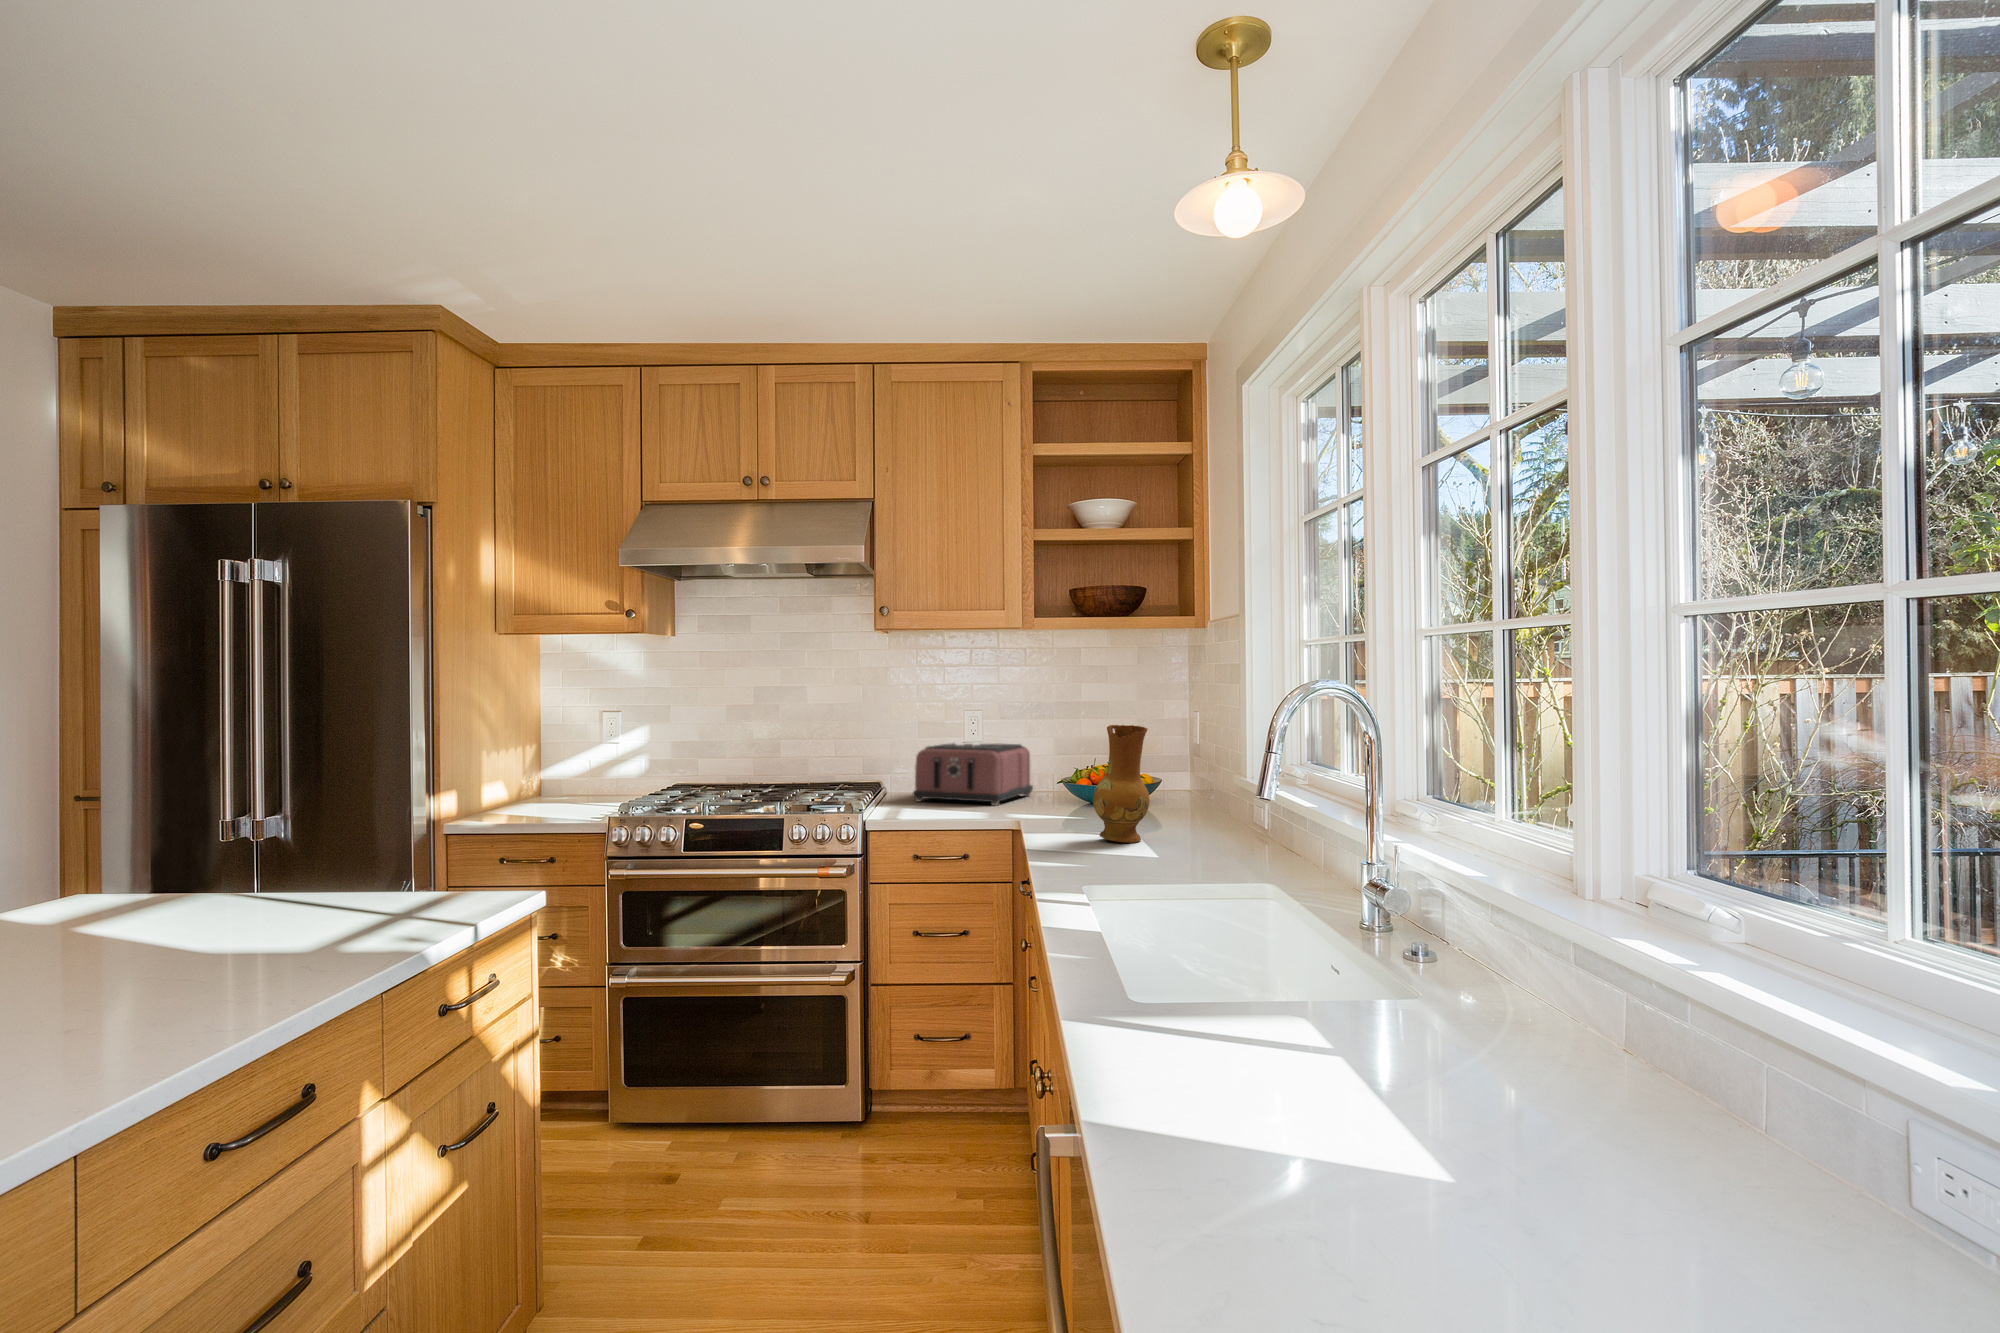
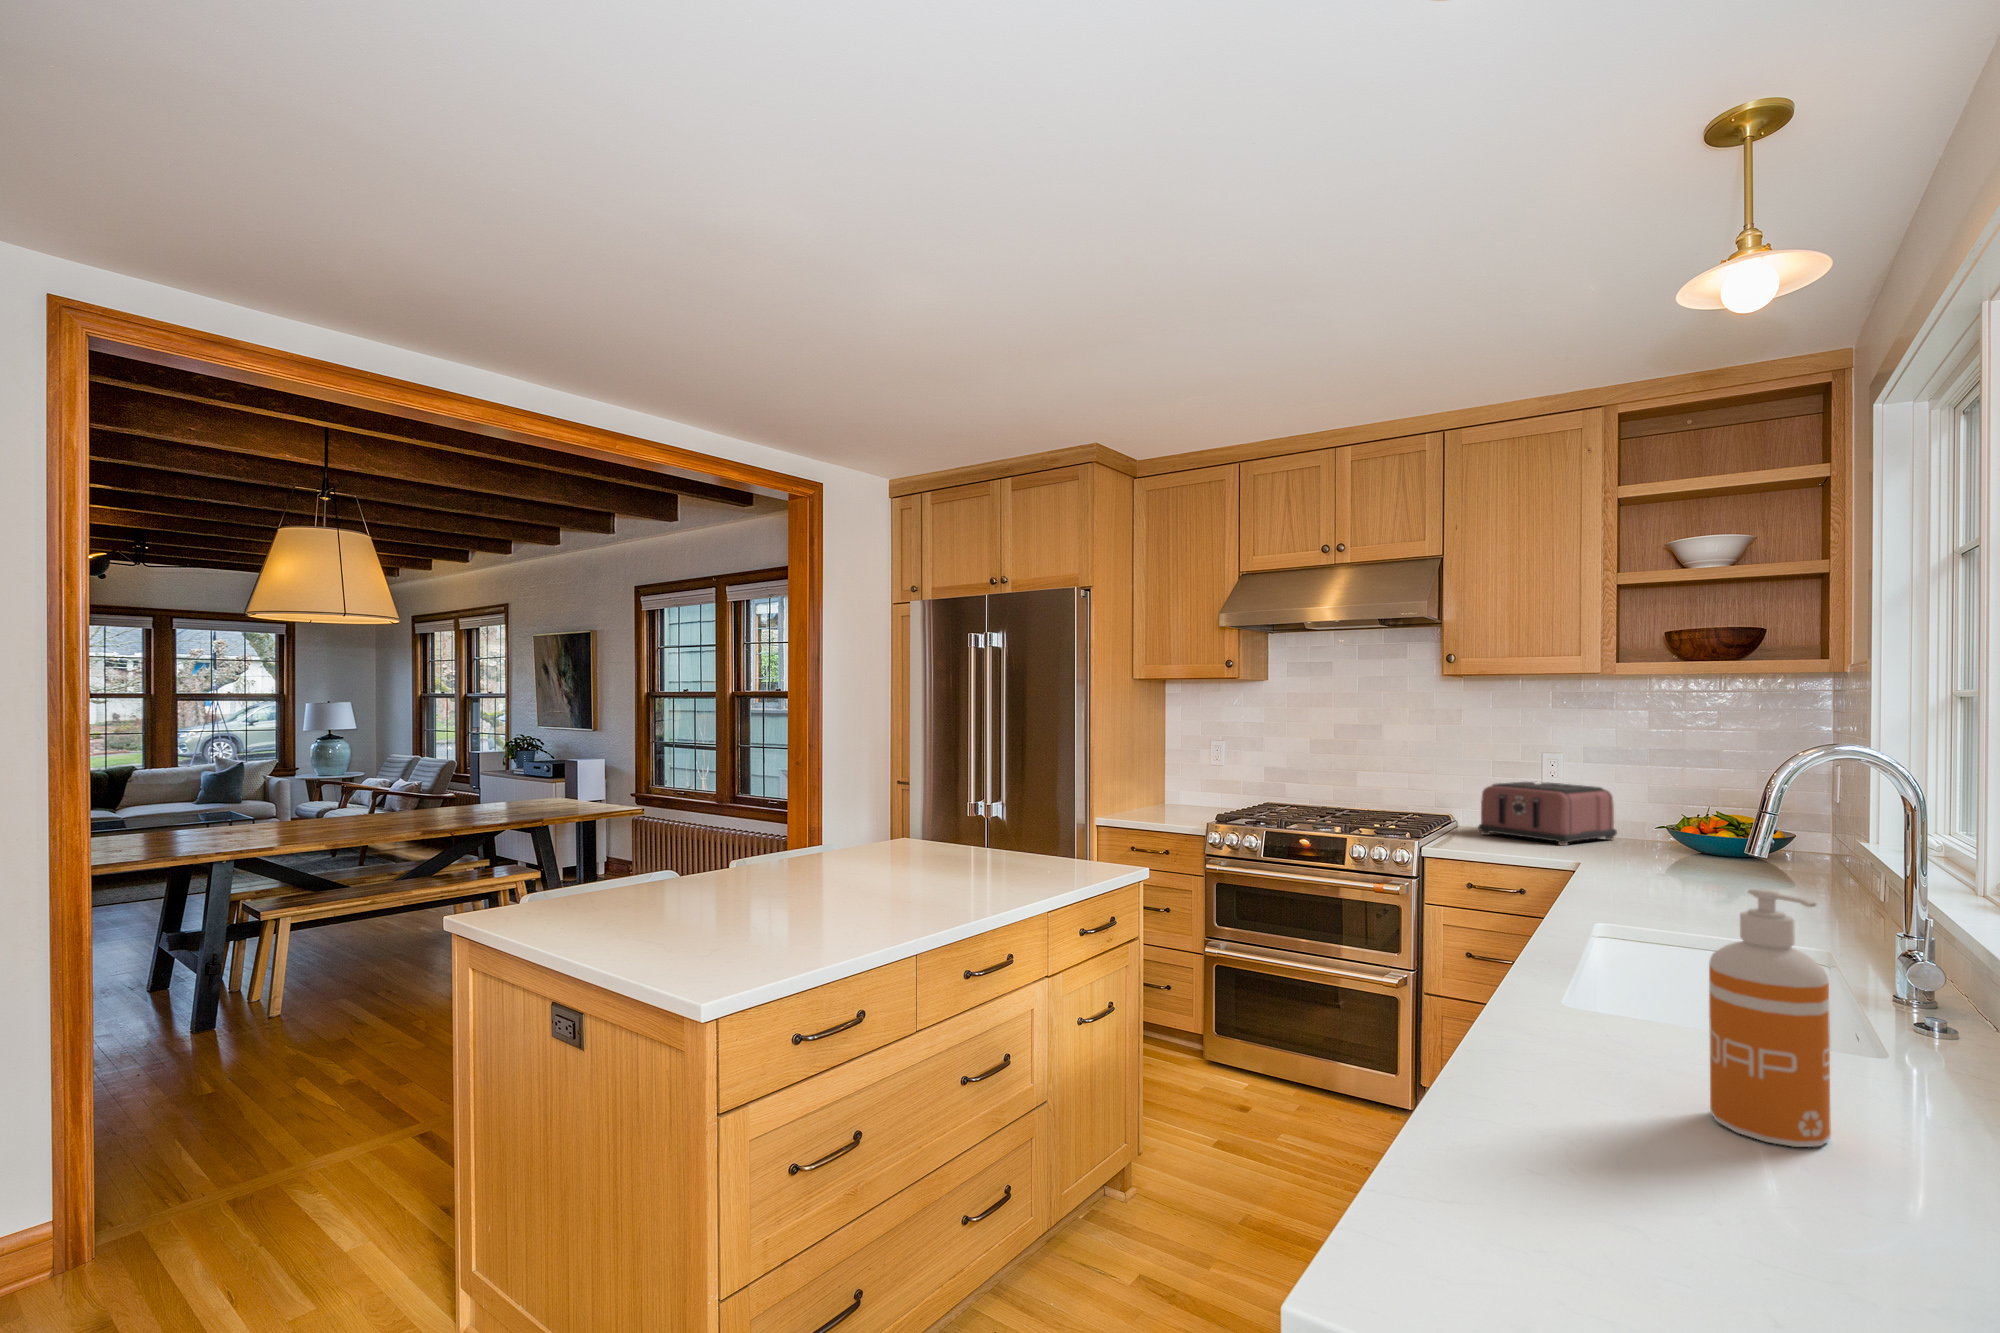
ceramic jug: present [1093,725,1150,843] -> none [1632,775,1699,893]
soap dispenser: none [1481,831,1620,1161] -> present [1709,889,1831,1147]

